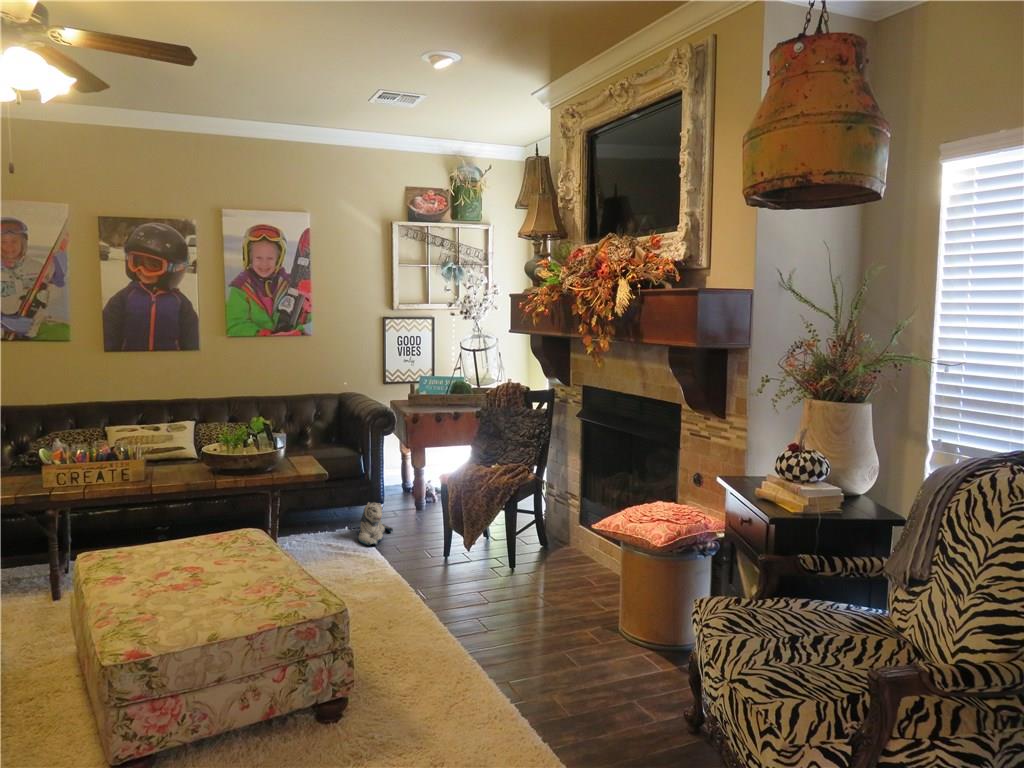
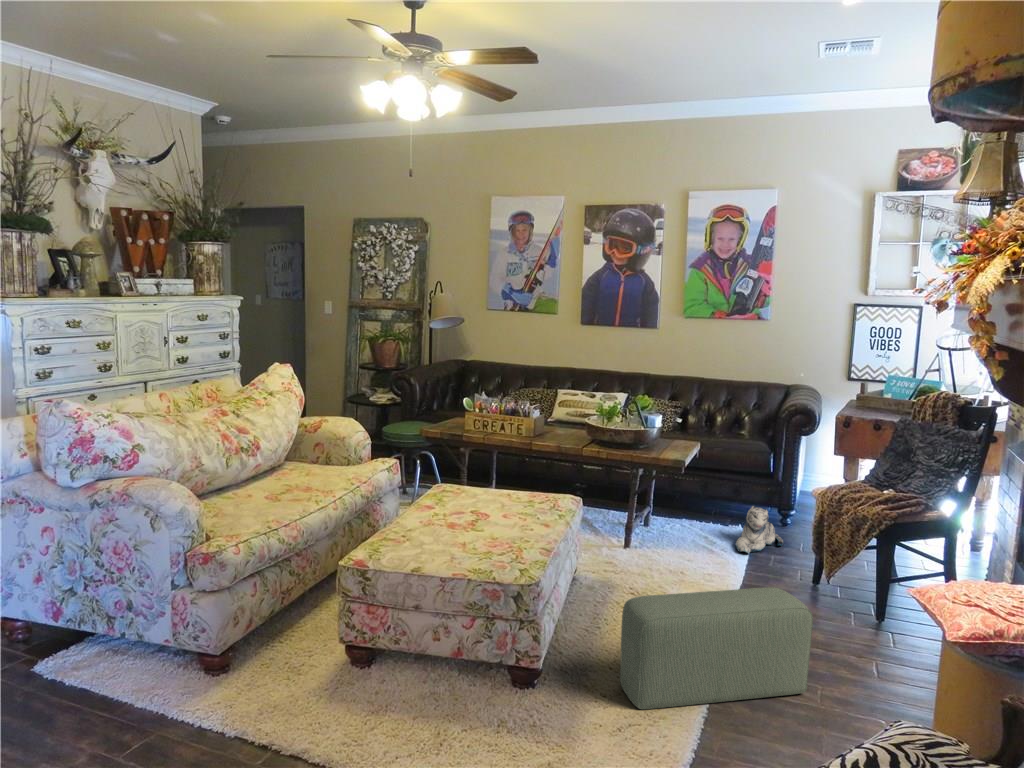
pouf: none [404,552,525,687] -> present [620,587,813,709]

